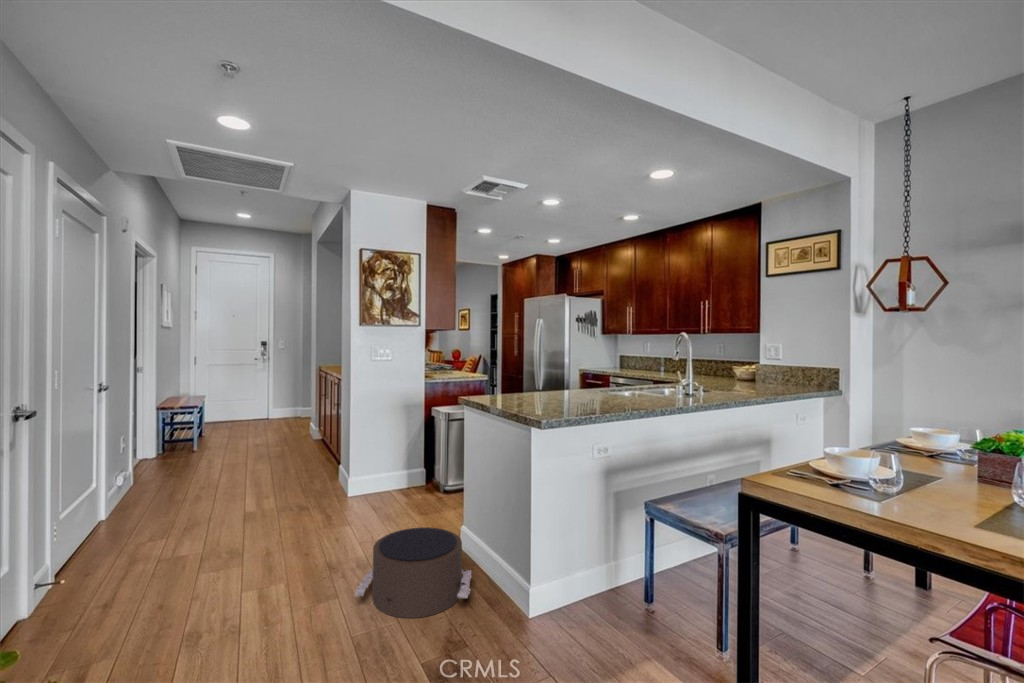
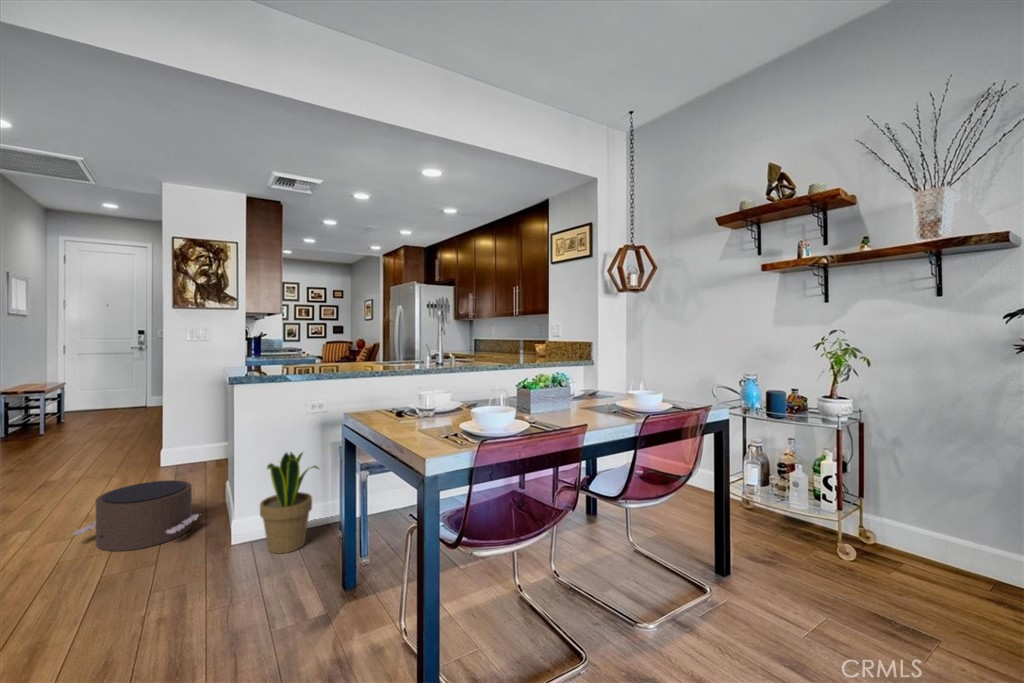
potted plant: none [568,502,632,629] -> present [260,452,318,553]

